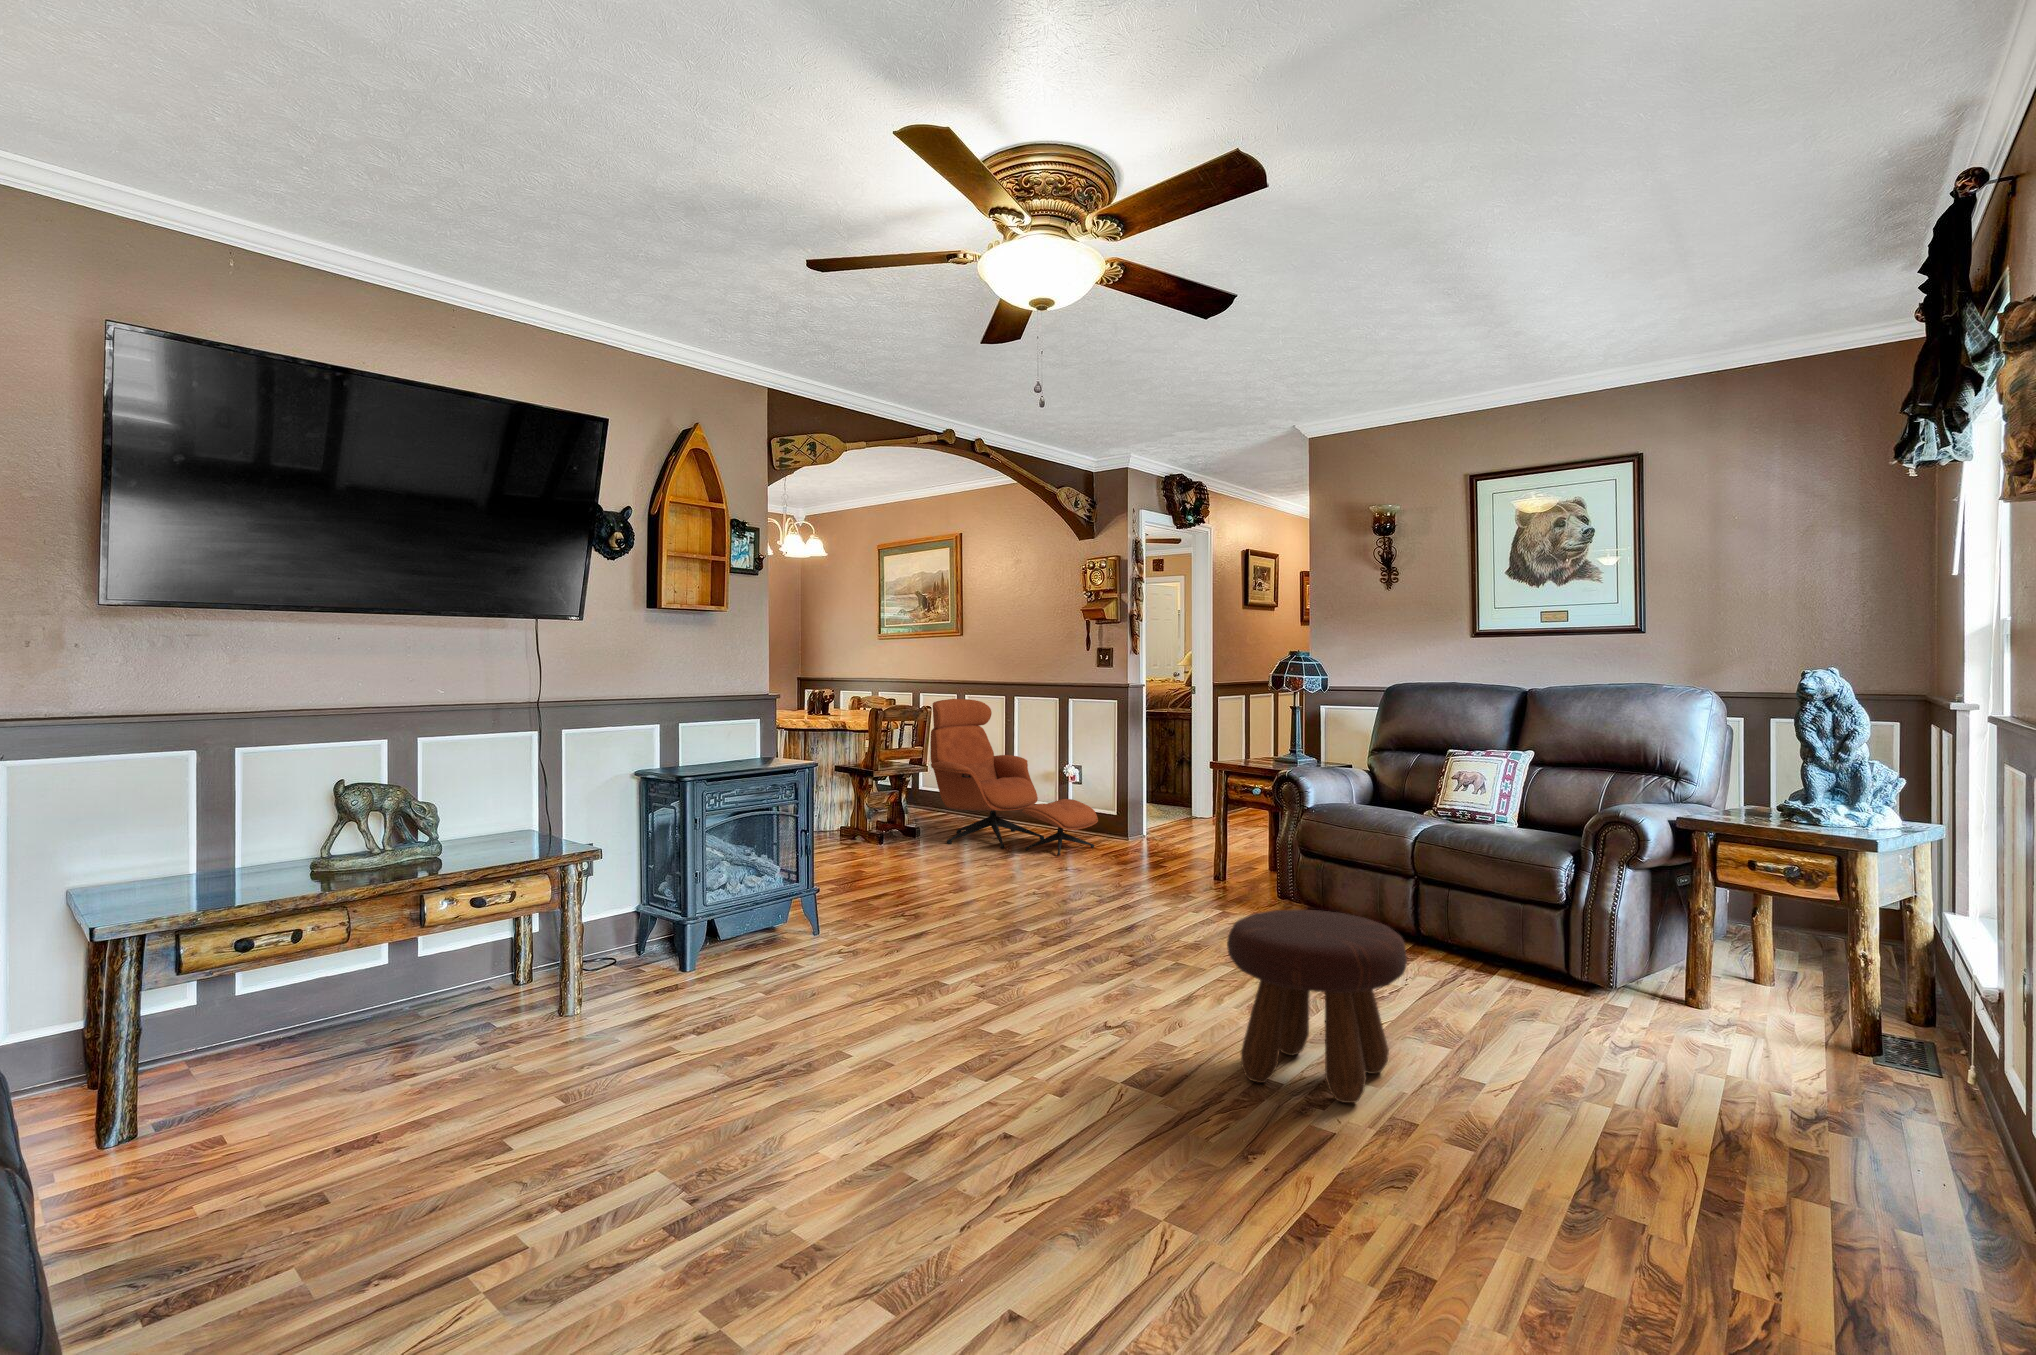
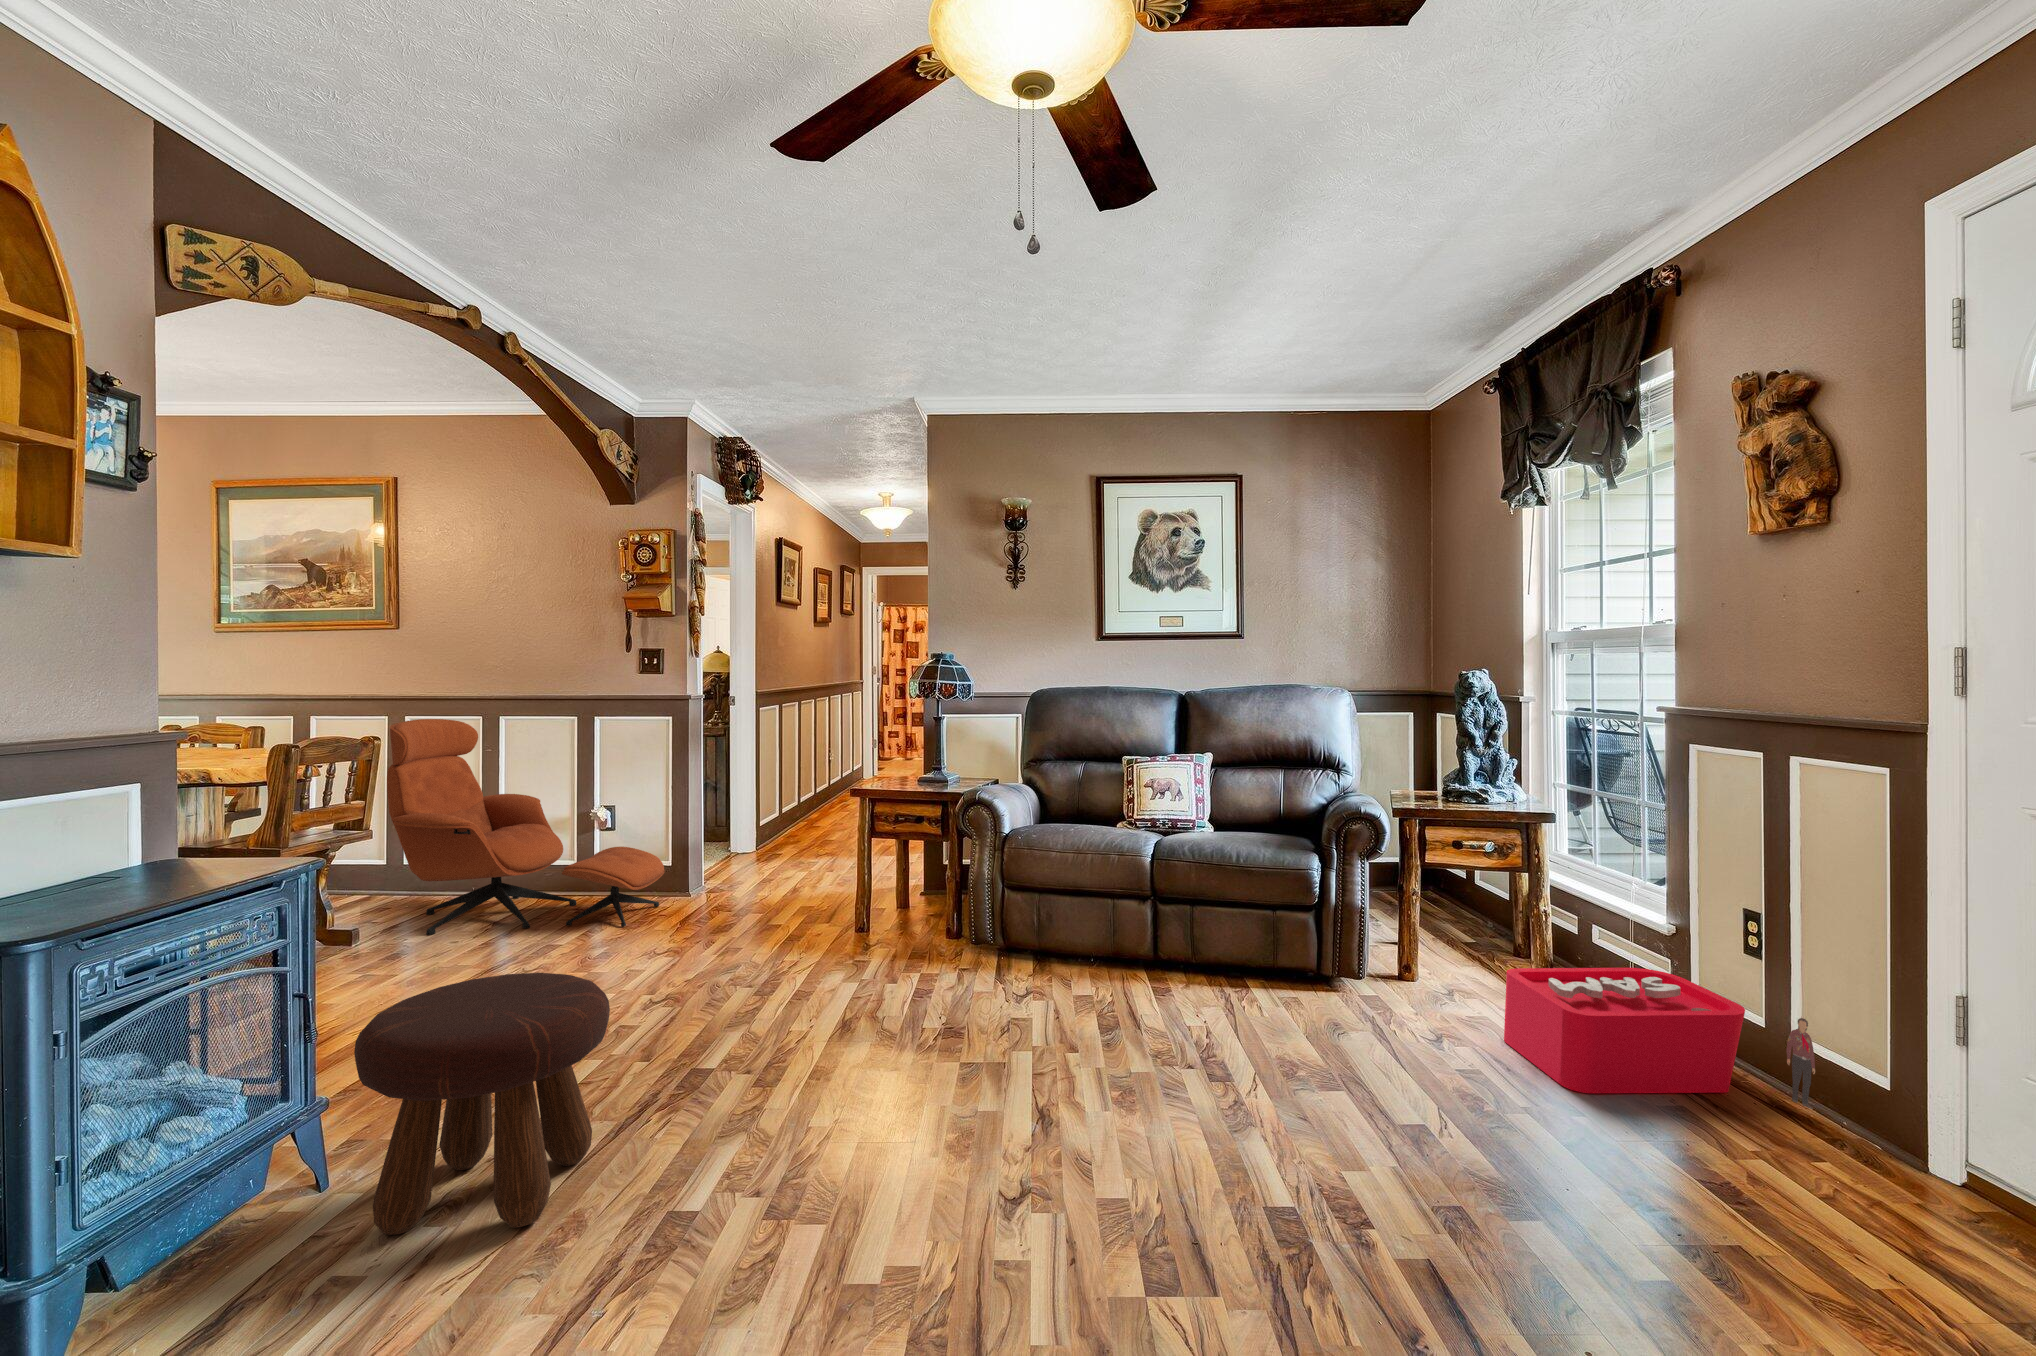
footstool: present [1227,910,1407,1103] -> present [354,973,610,1235]
storage bin: none [1687,983,1987,1174] -> present [1504,968,1815,1109]

